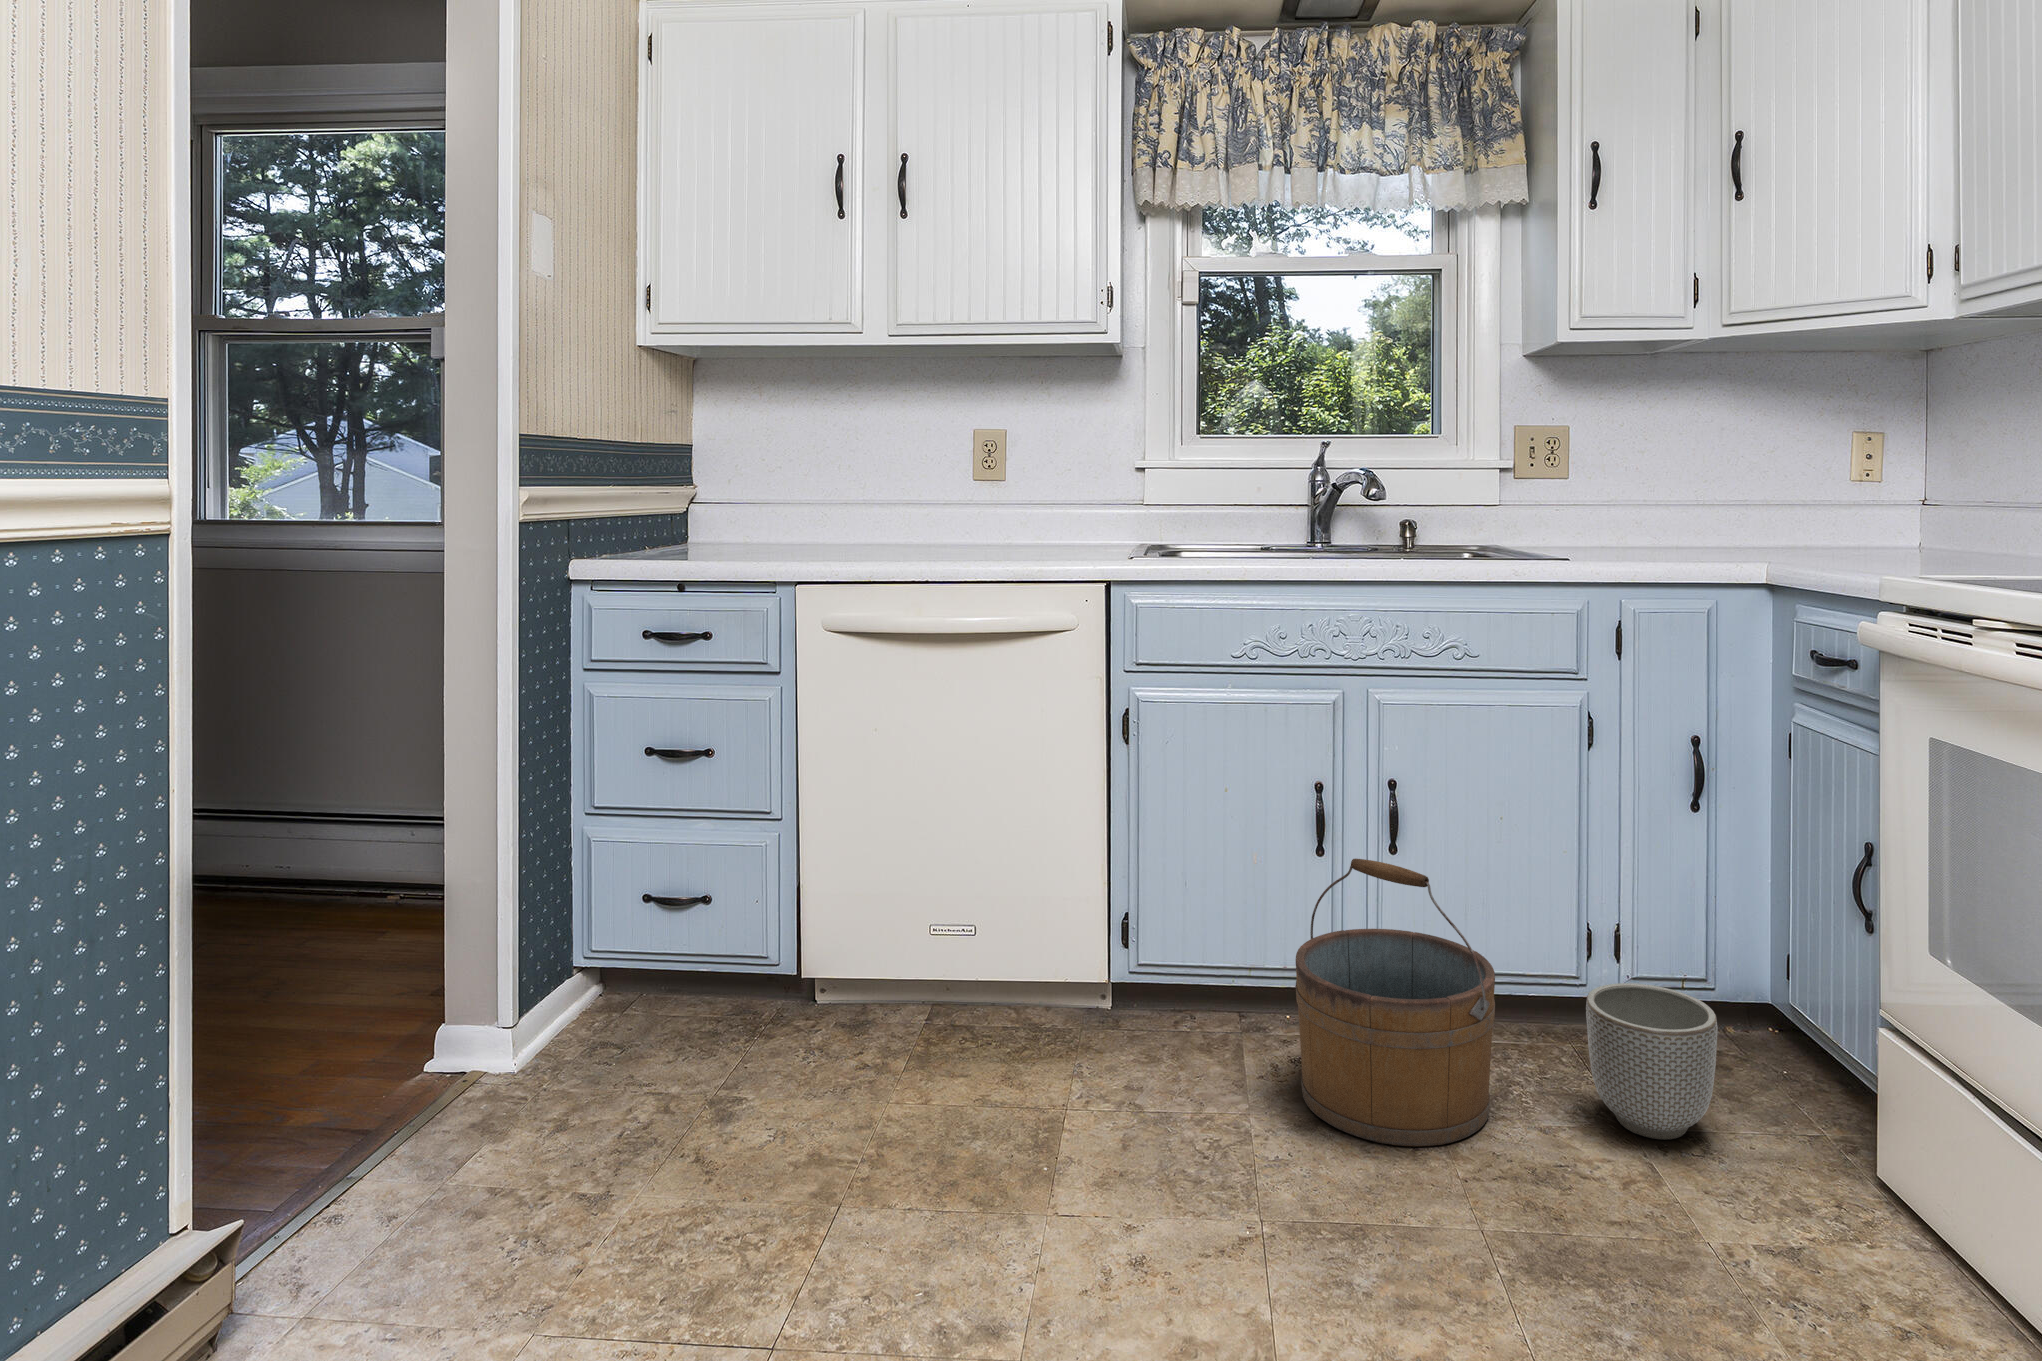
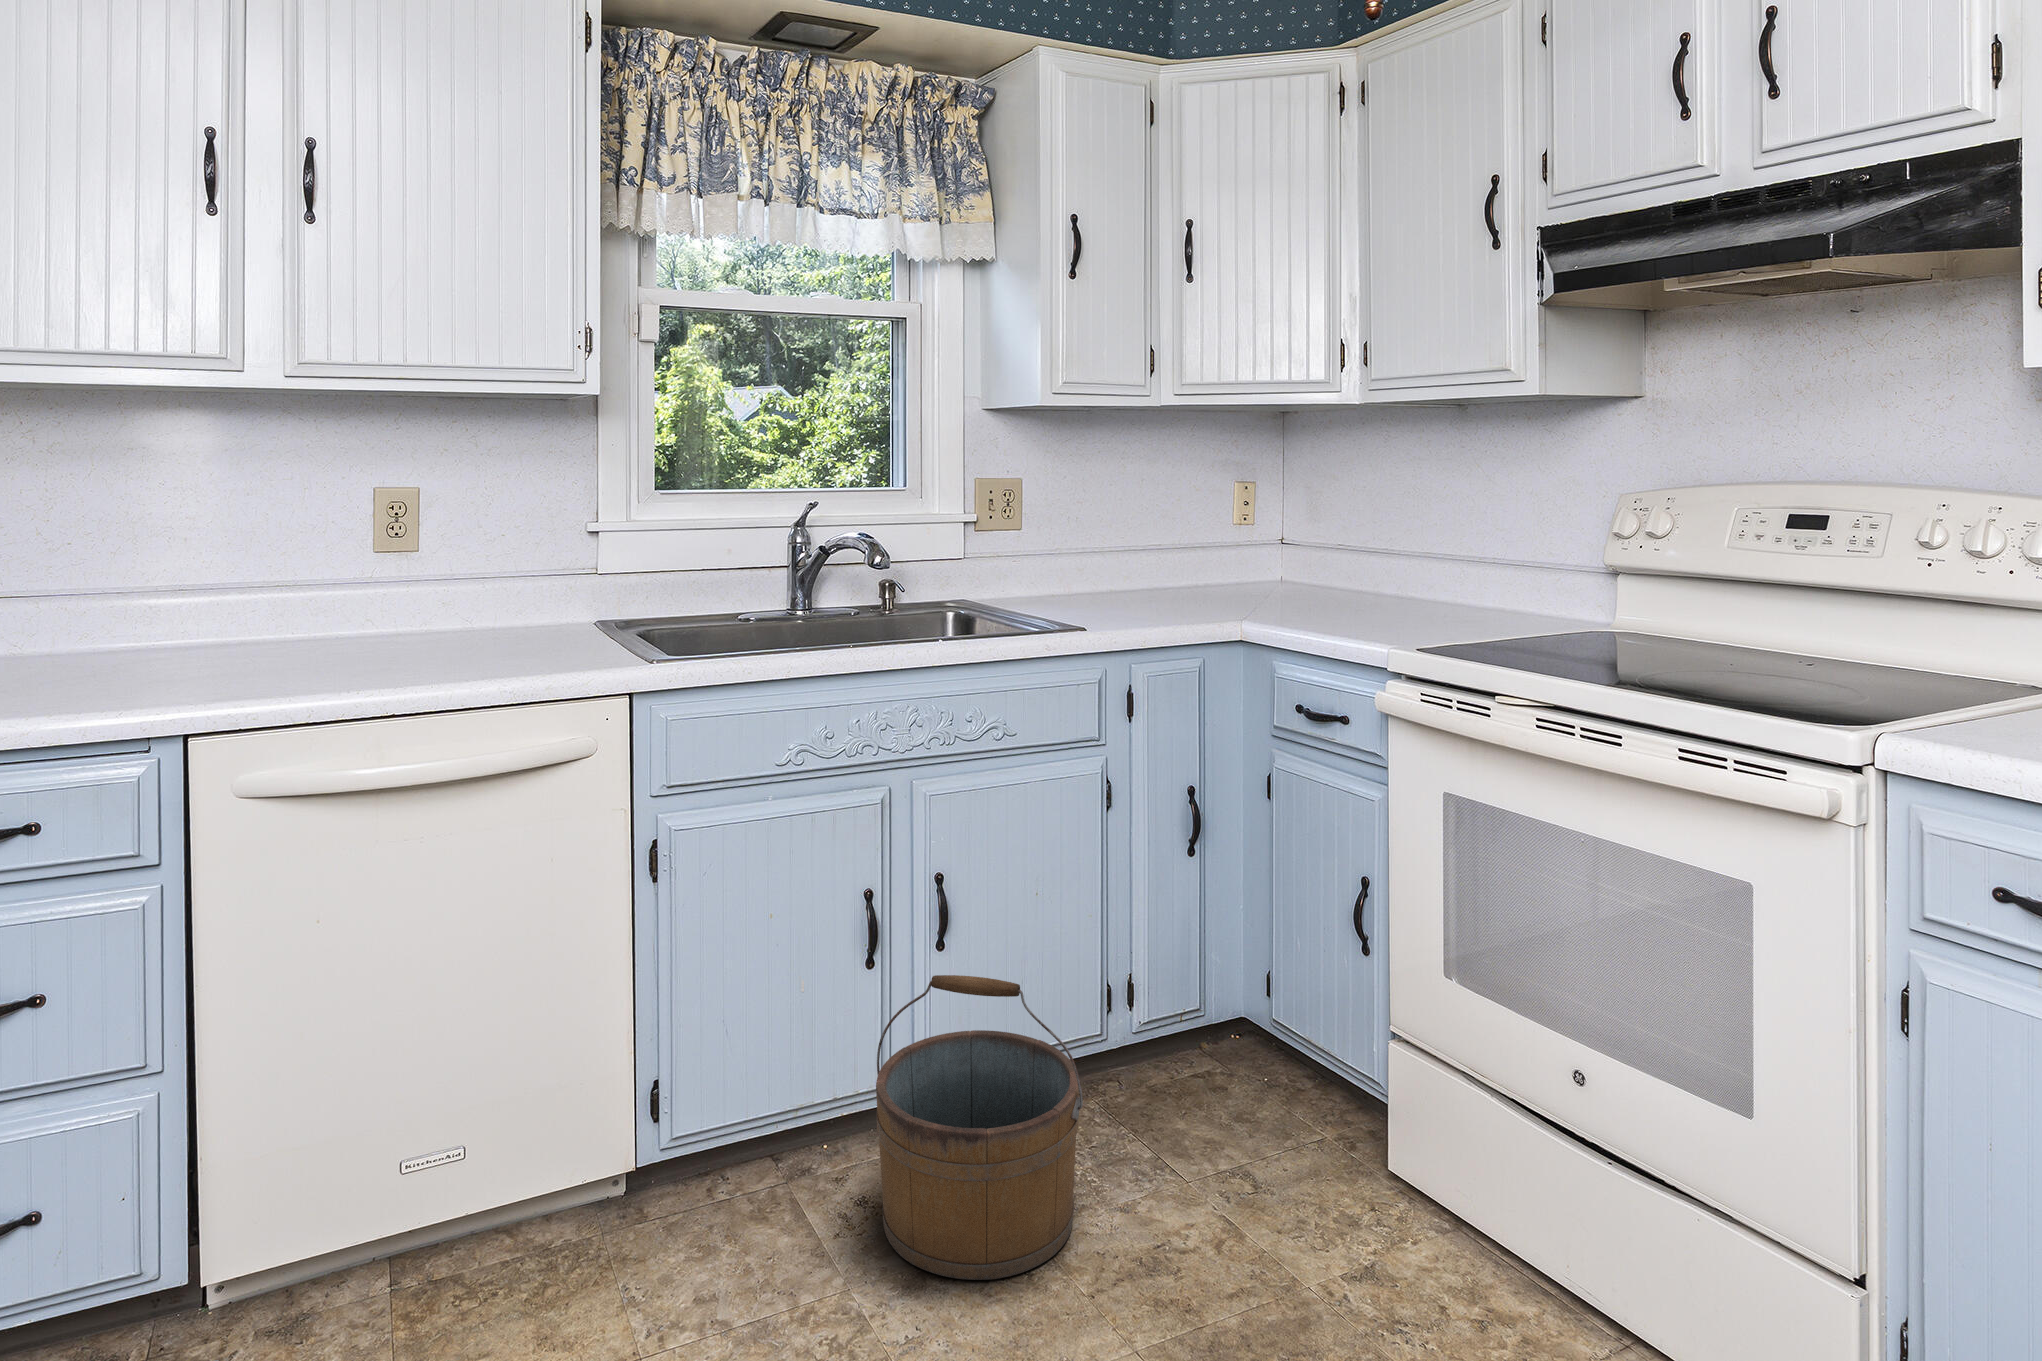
planter: present [1586,983,1718,1140] -> none [1143,1032,1257,1183]

